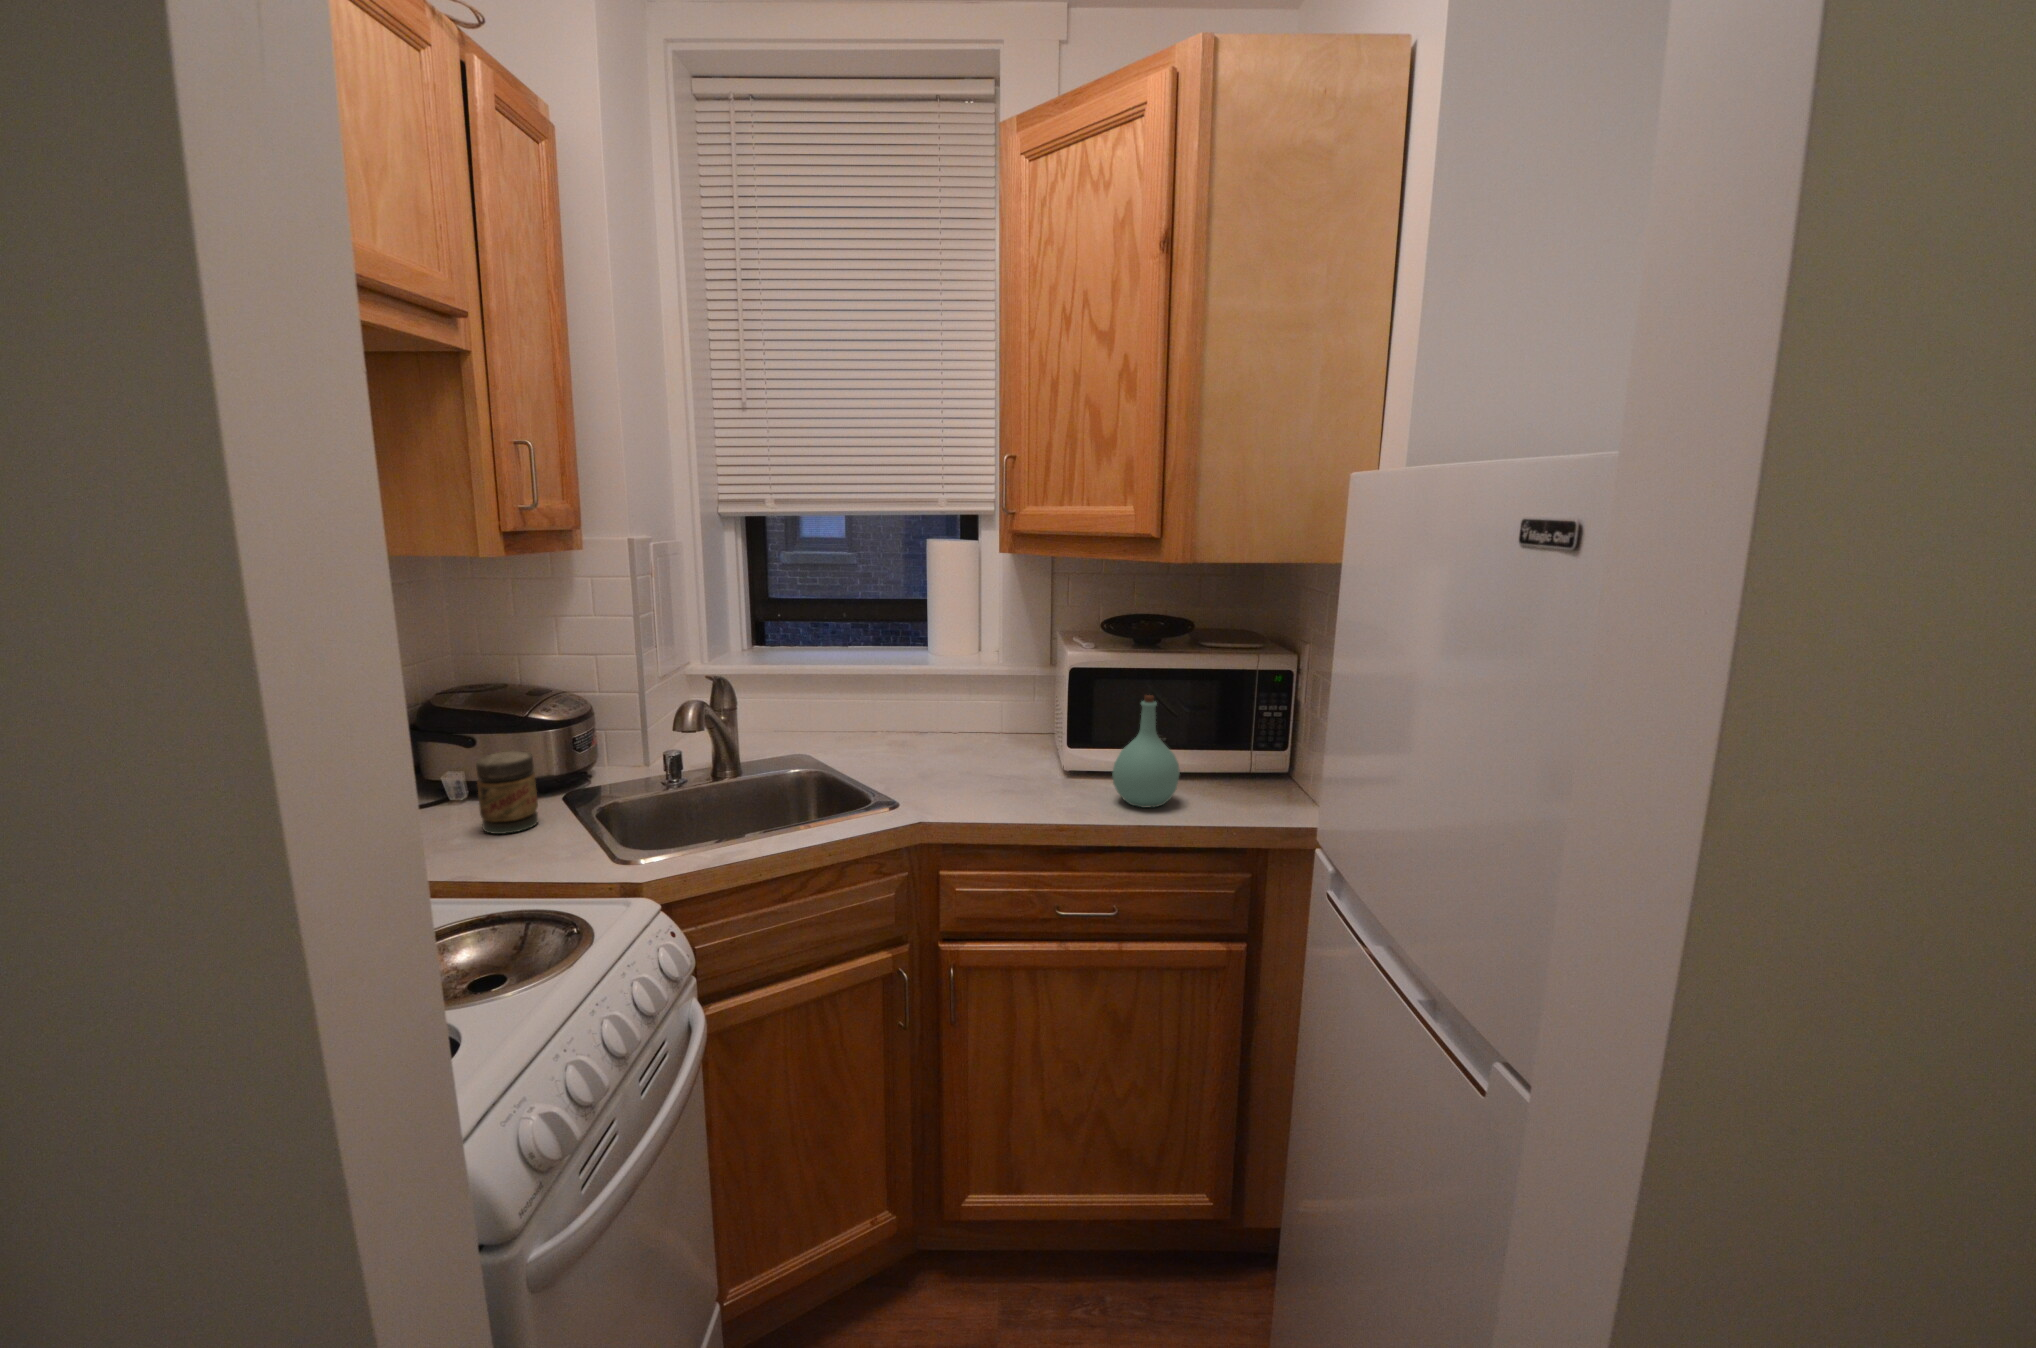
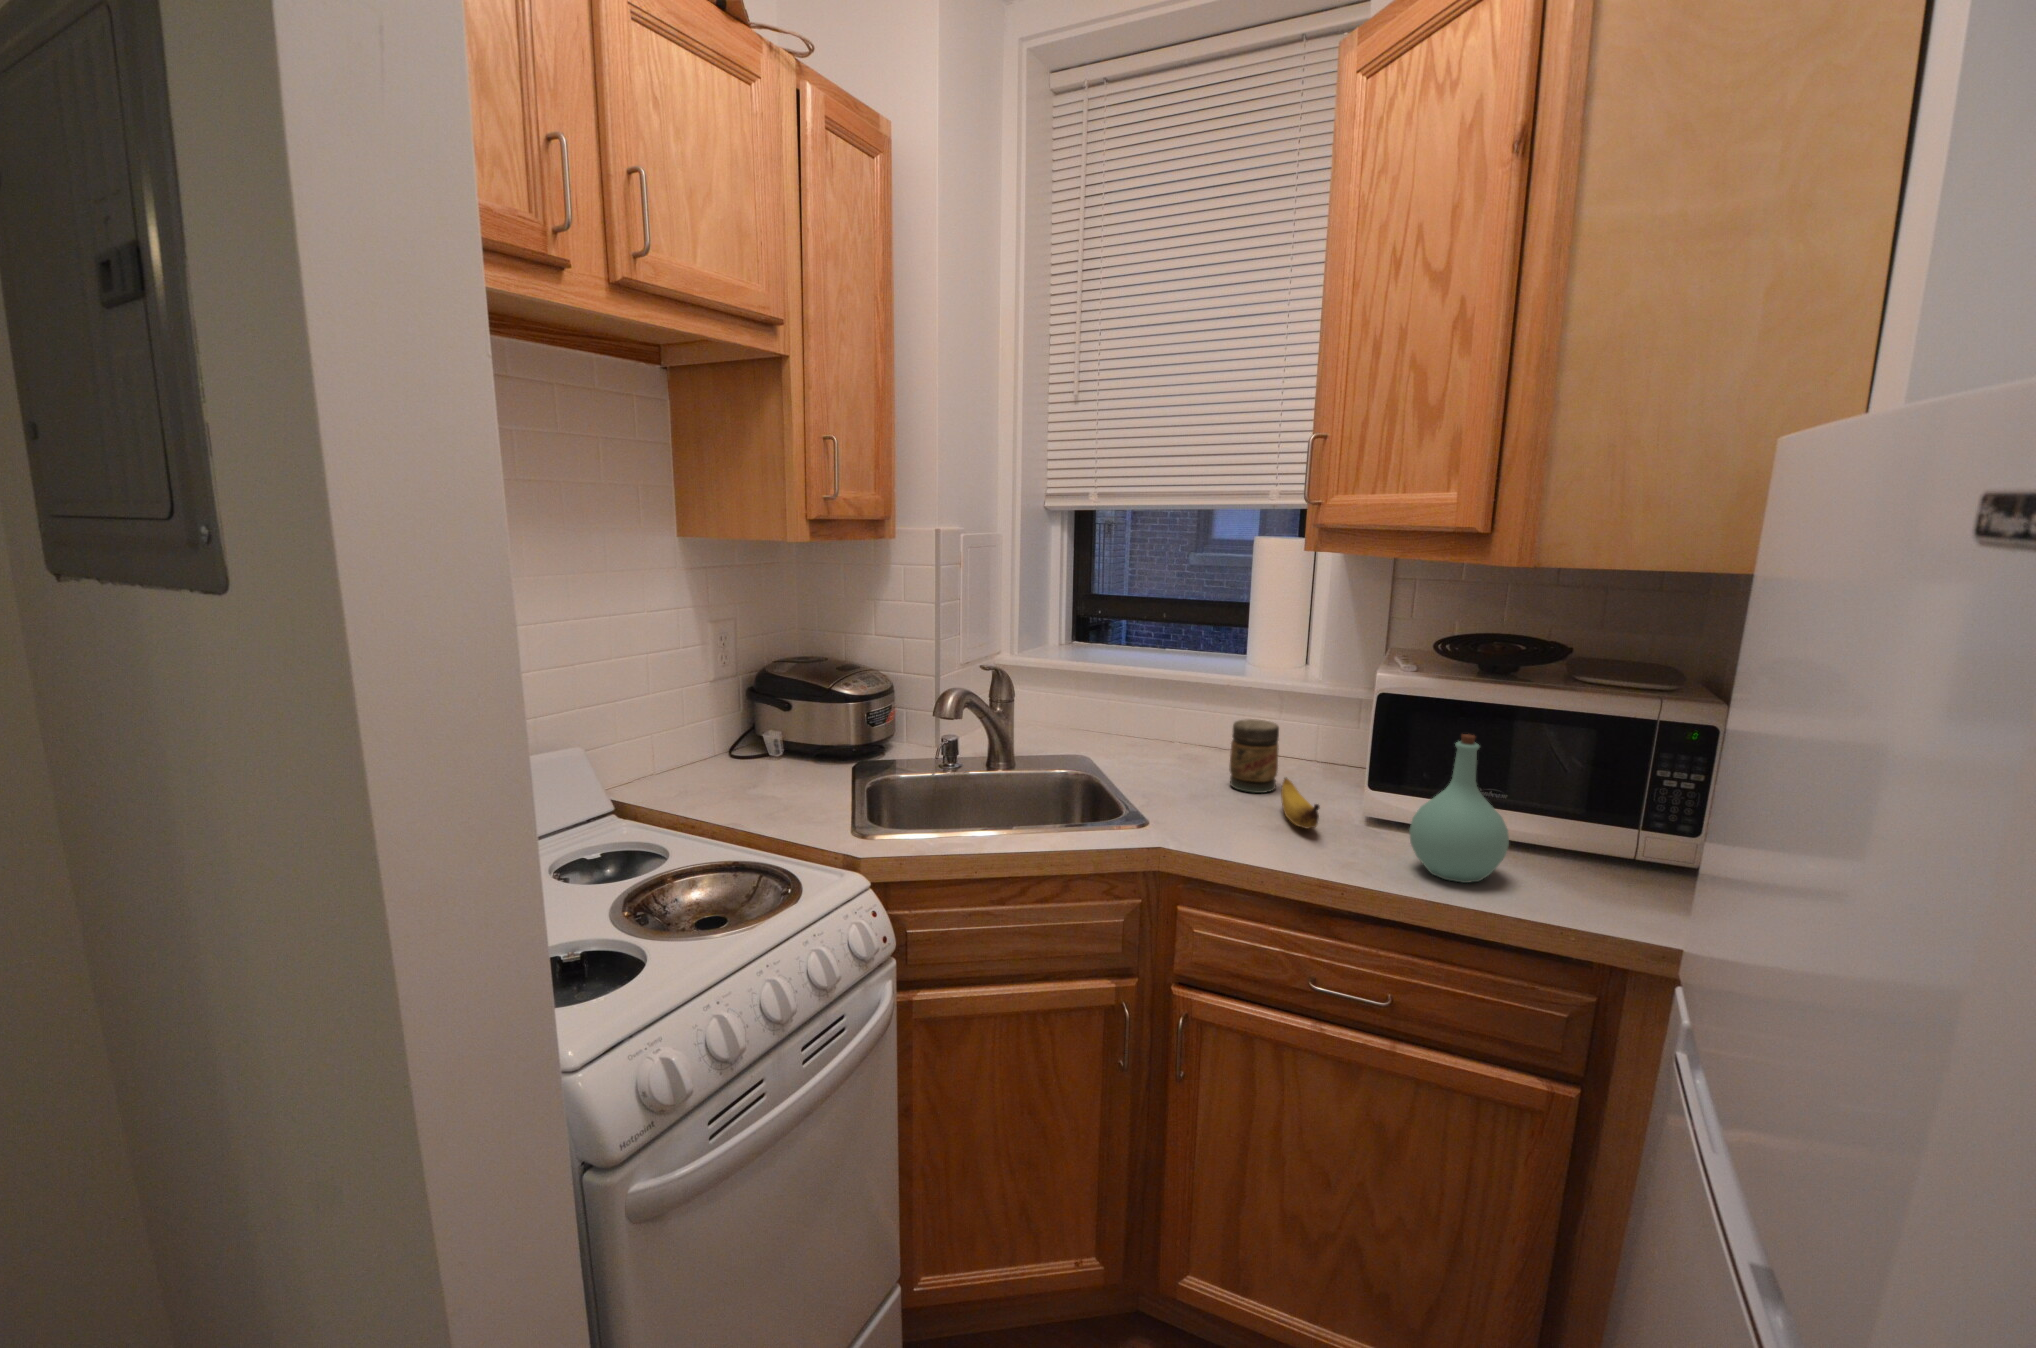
banana: none [996,748,1042,787] -> present [1281,778,1319,828]
jar: present [476,751,538,834] -> present [1229,719,1279,793]

